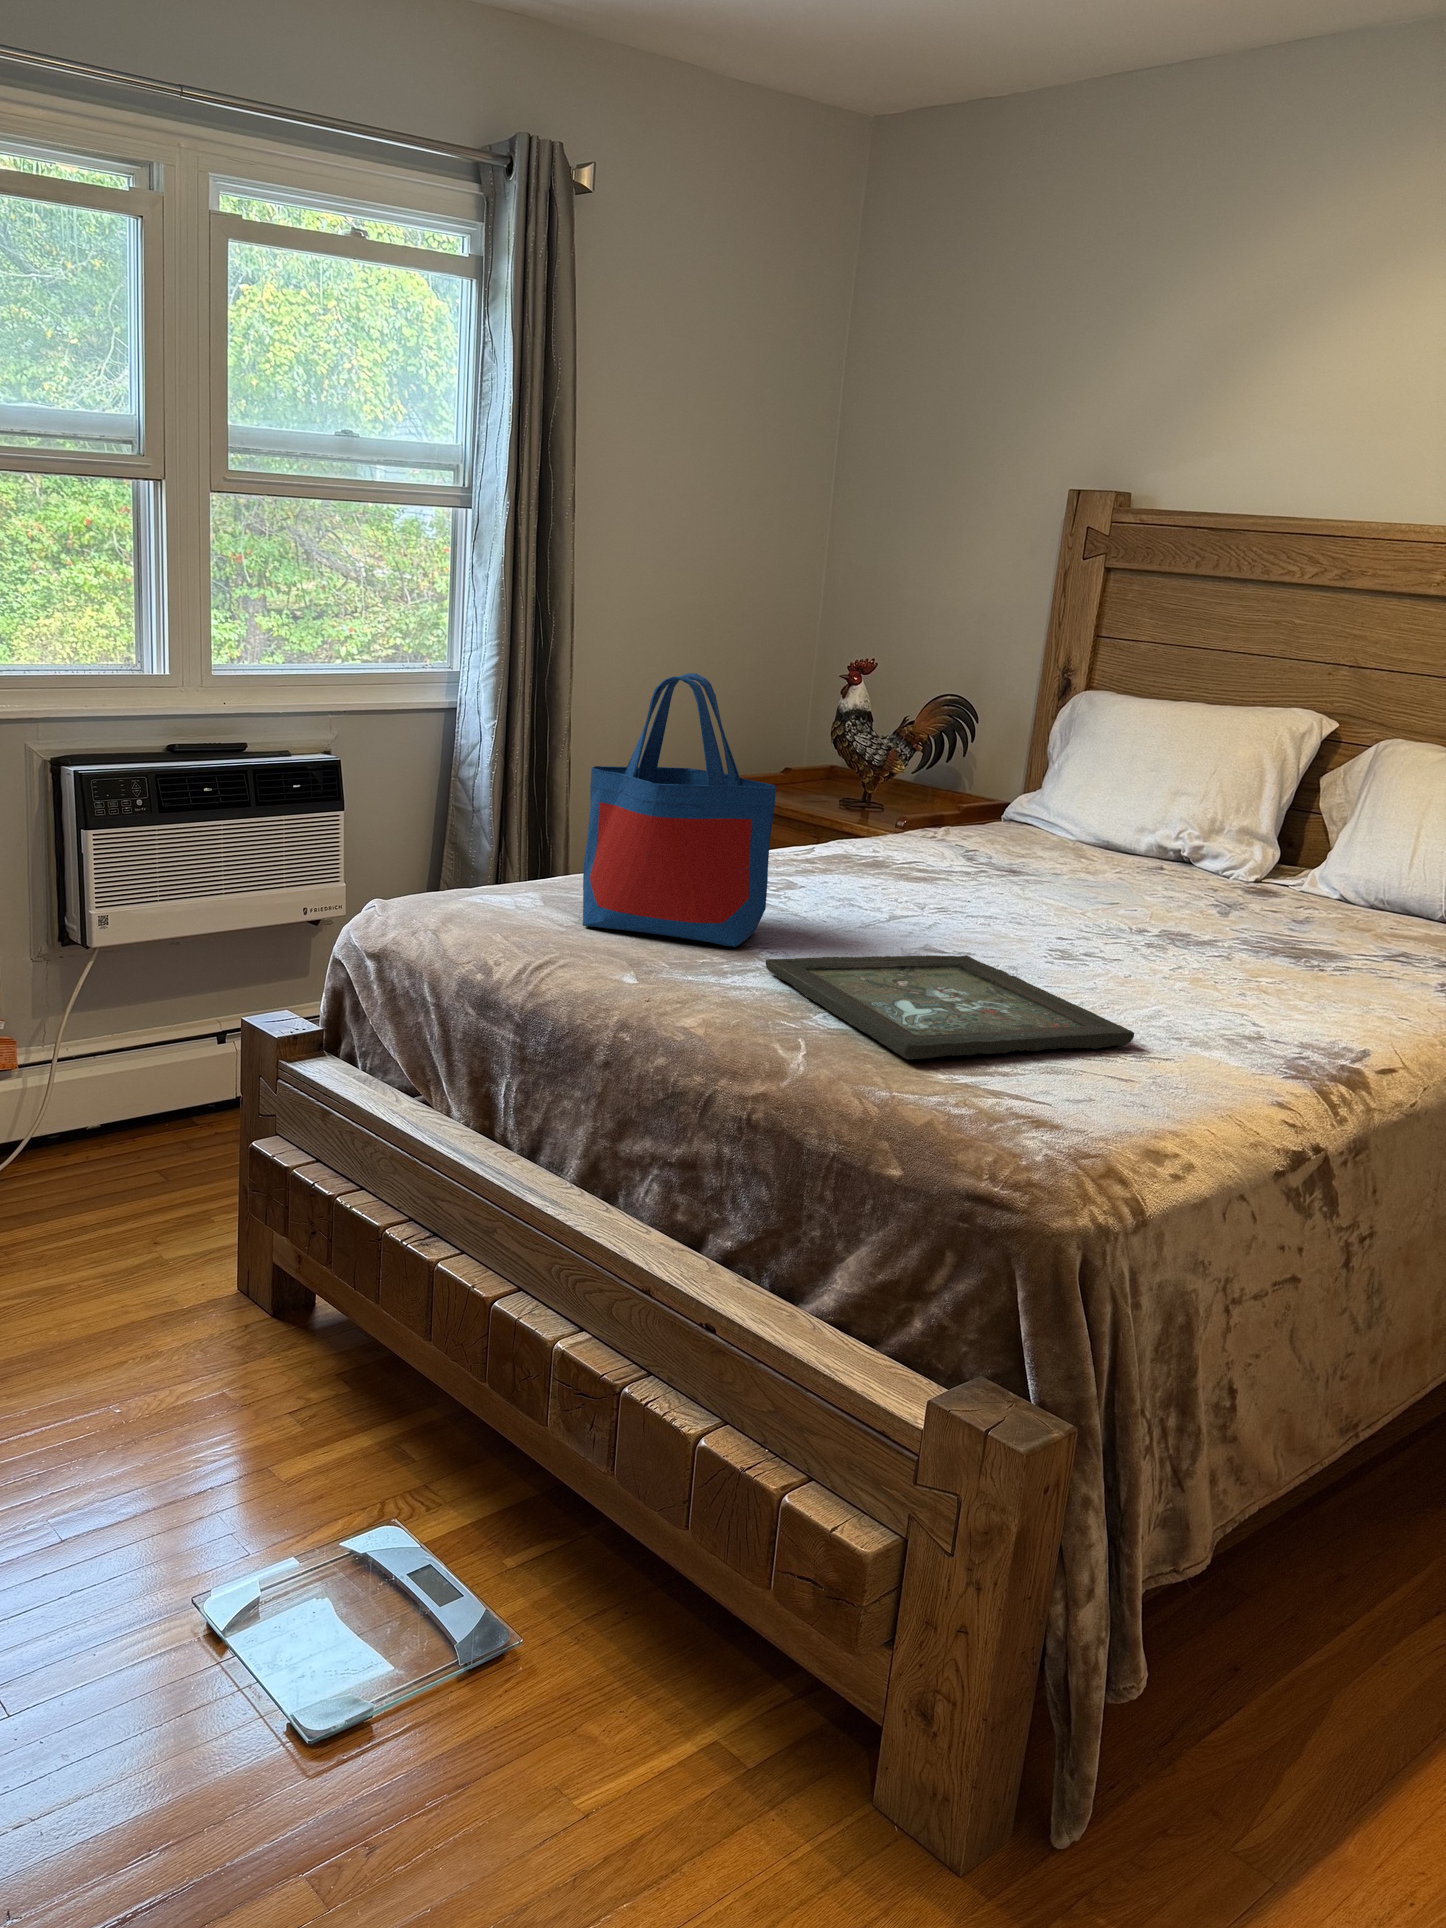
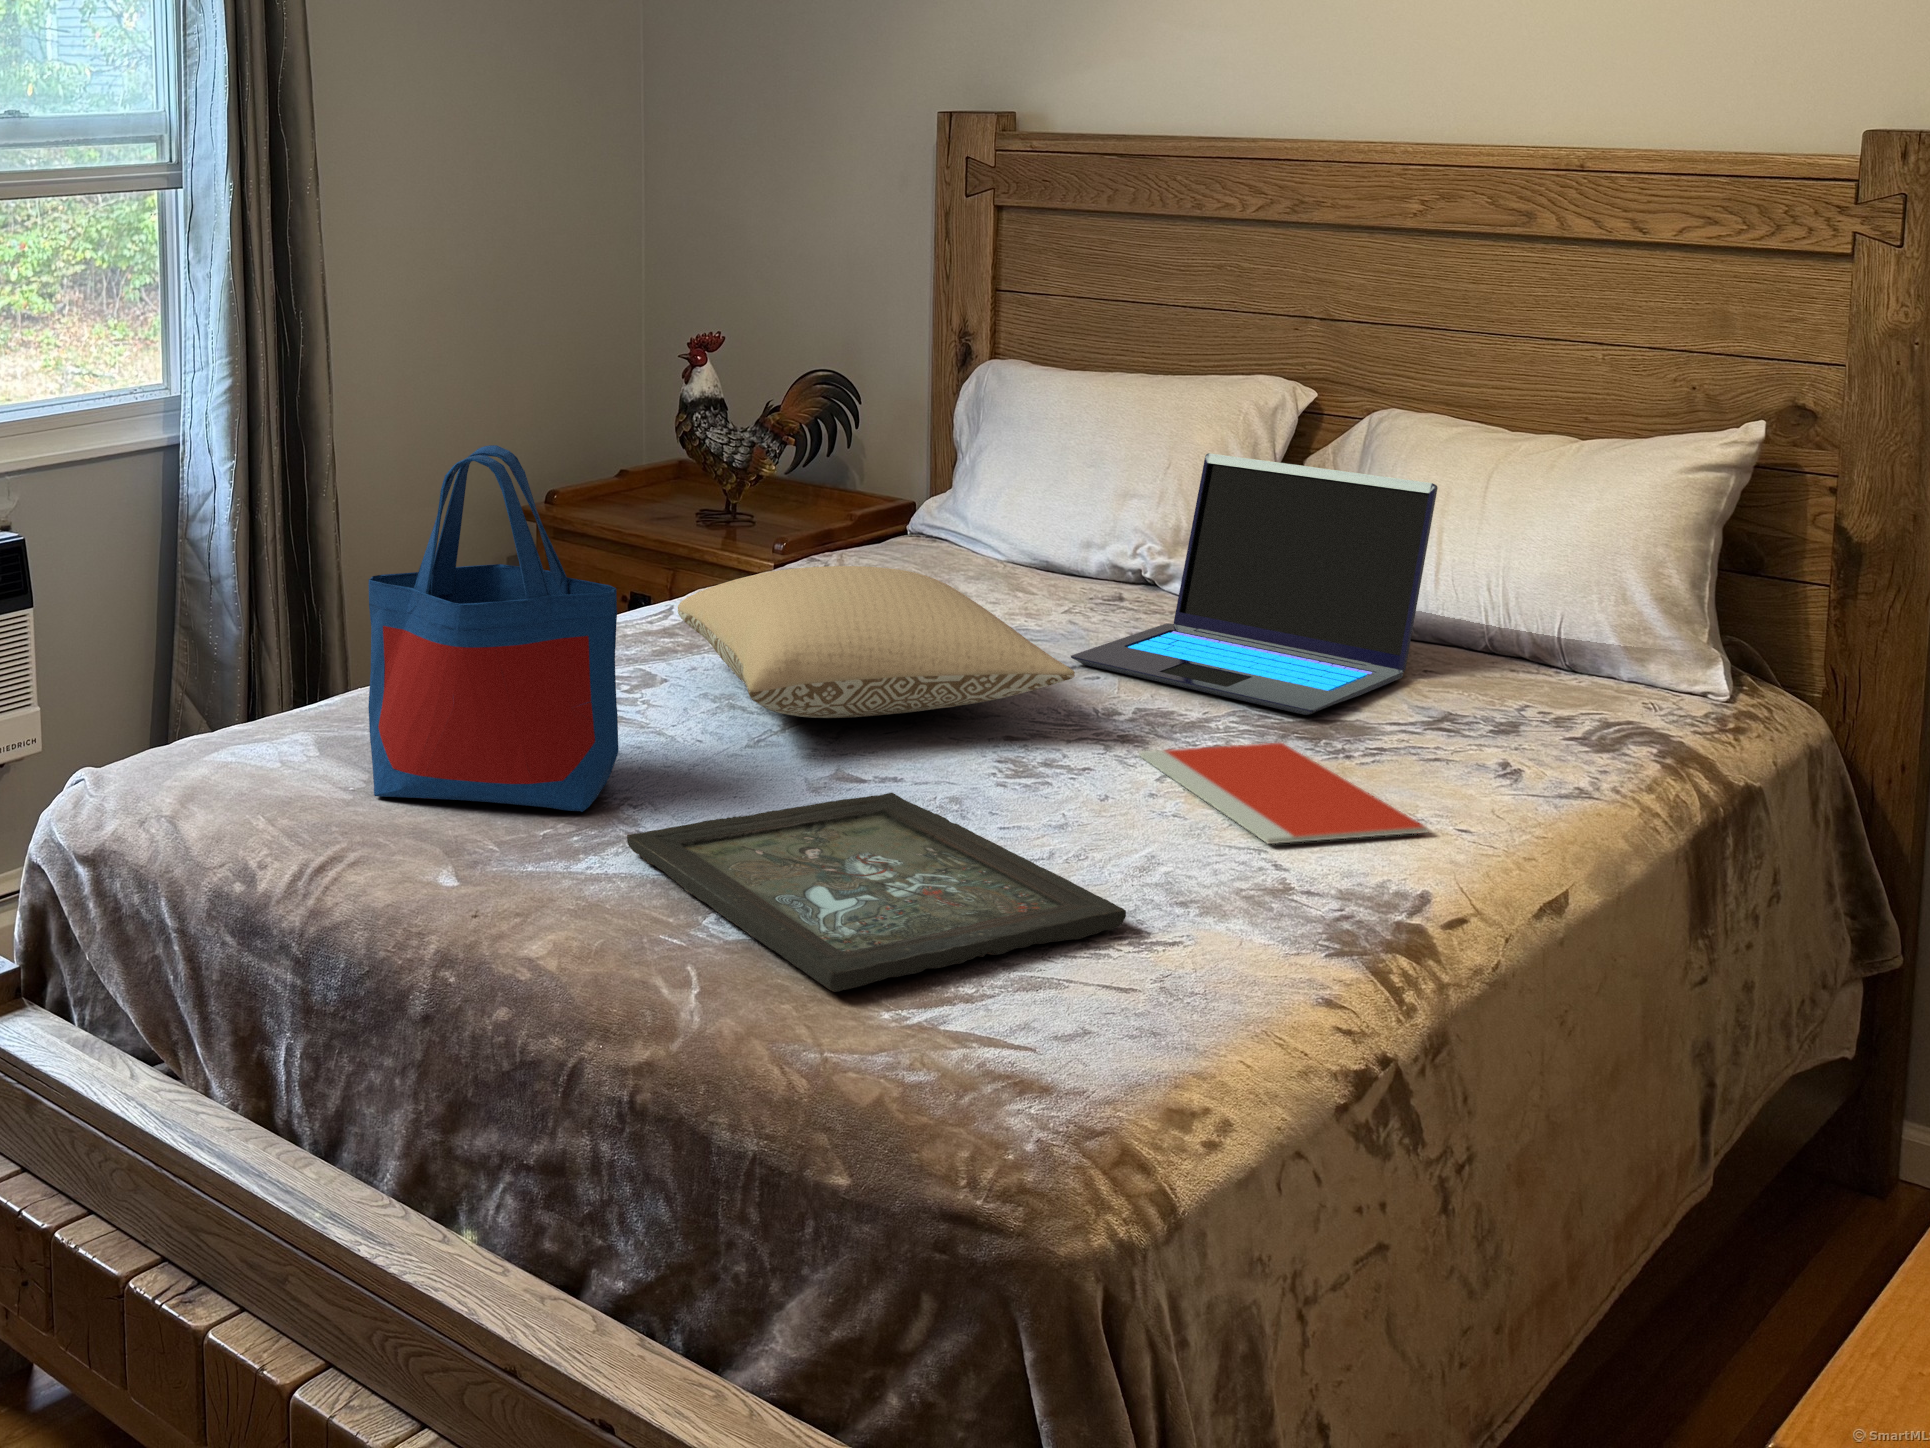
laptop: none [1115,755,1422,941] -> present [1071,453,1438,715]
pillow: none [821,805,1118,910] -> present [678,566,1075,718]
notebook: none [1158,950,1375,1014] -> present [1139,743,1428,844]

